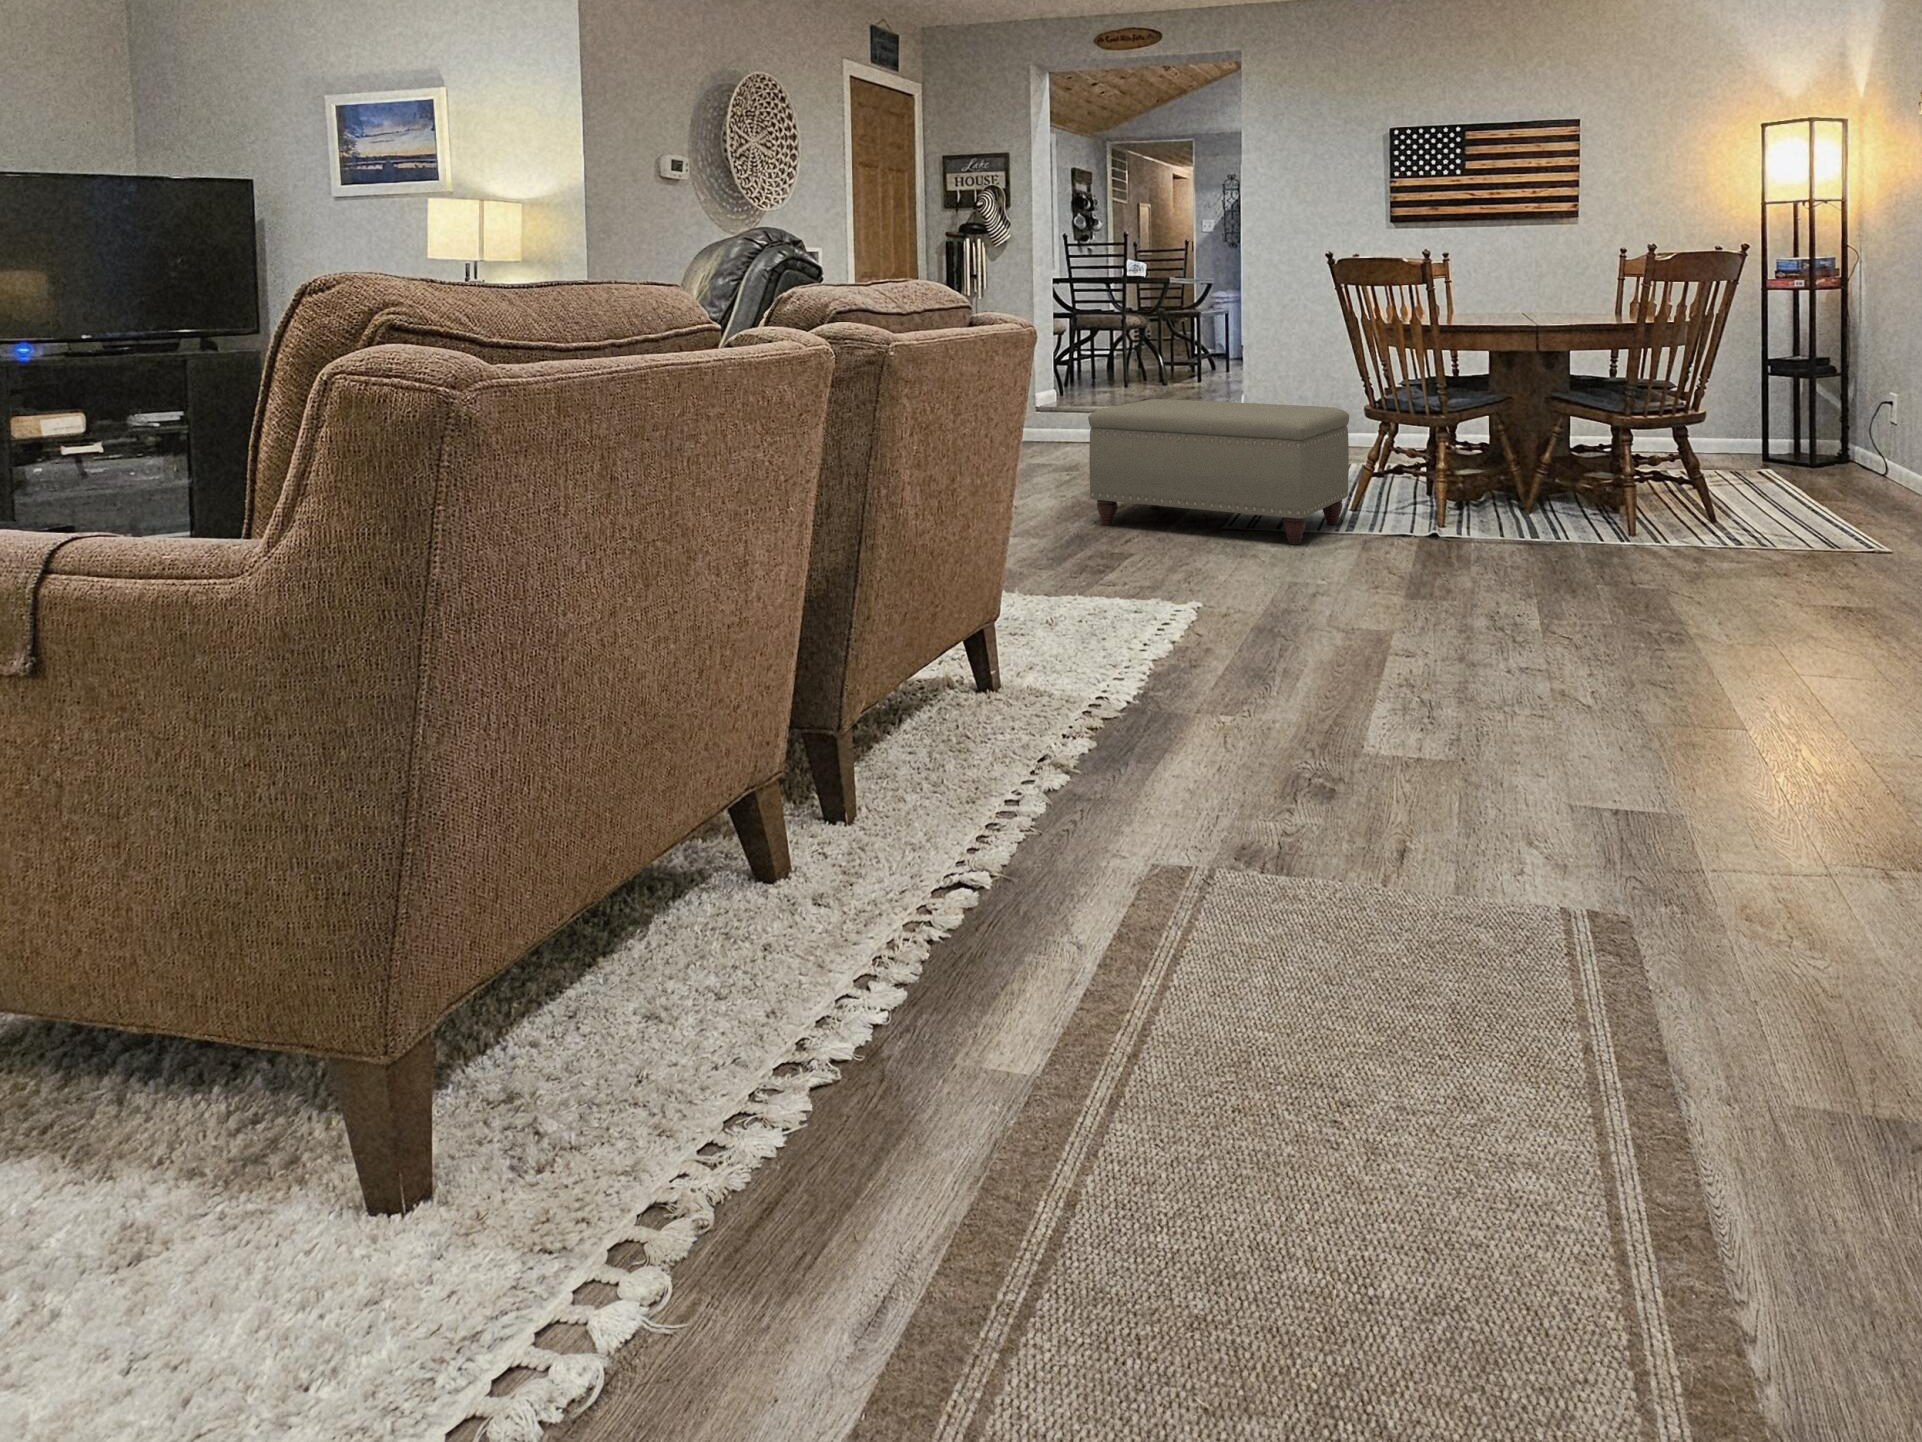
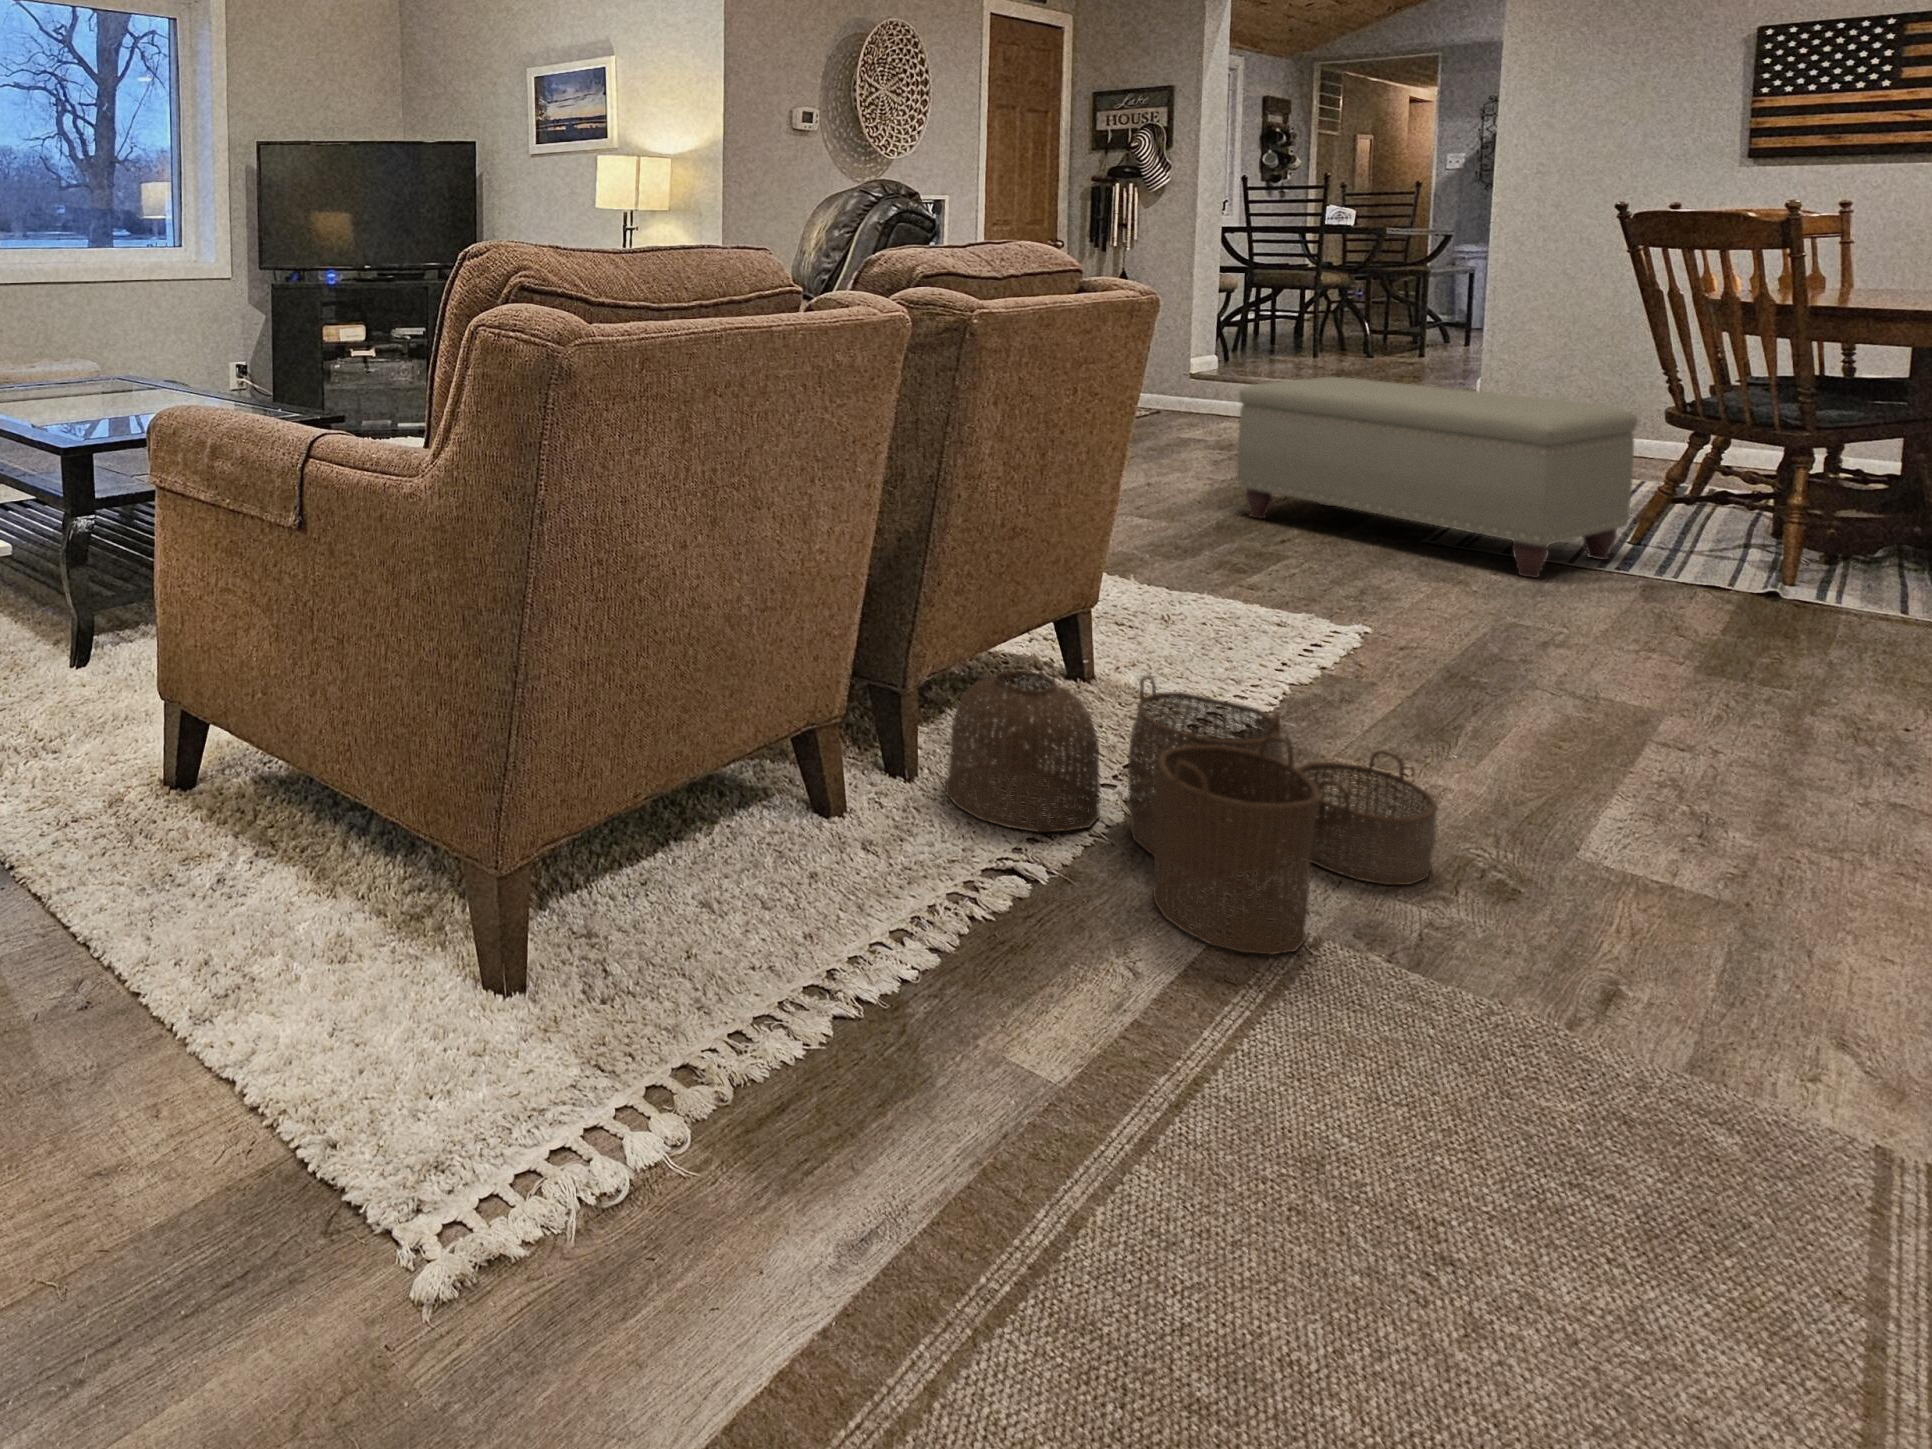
woven basket: none [887,670,1278,899] -> present [946,663,1438,954]

